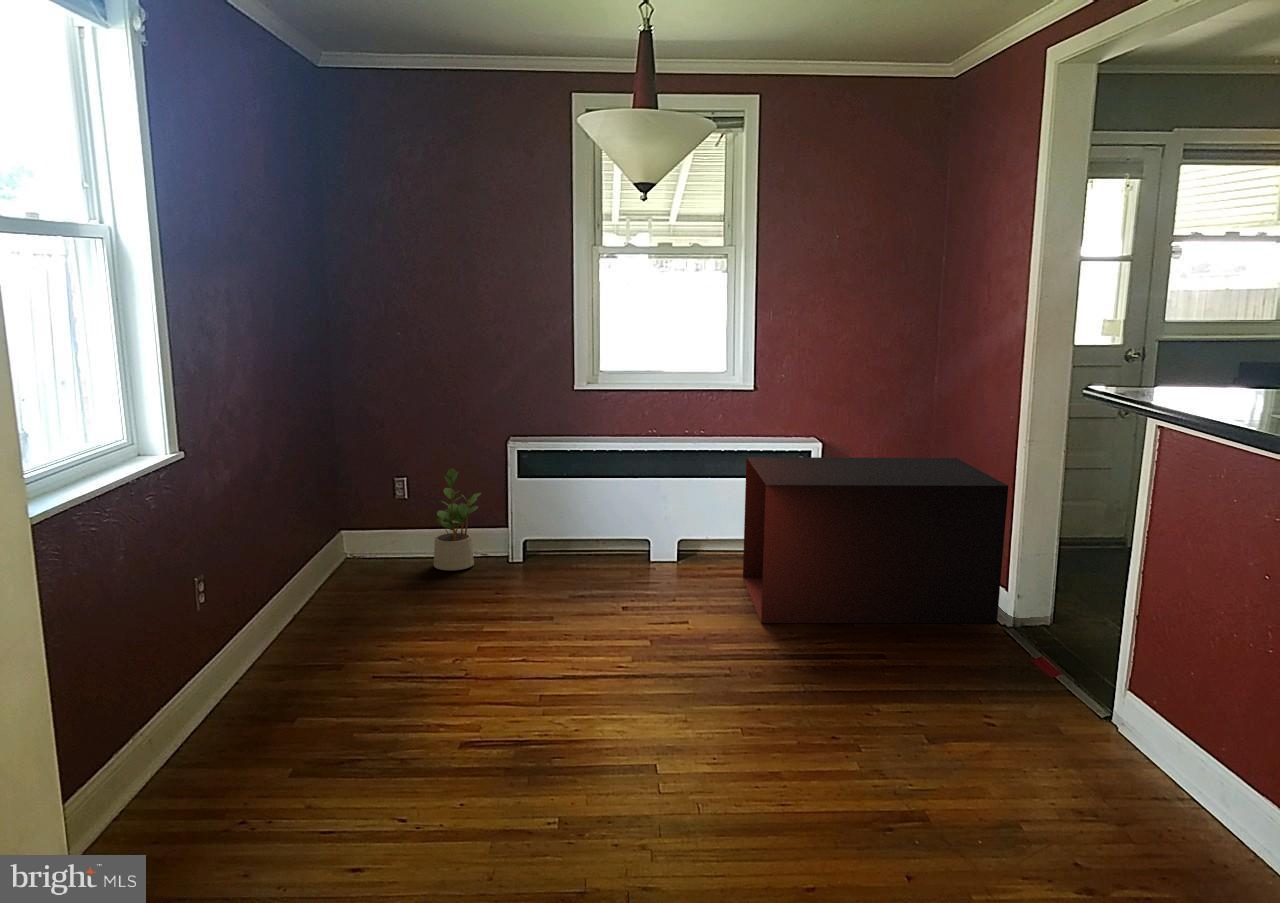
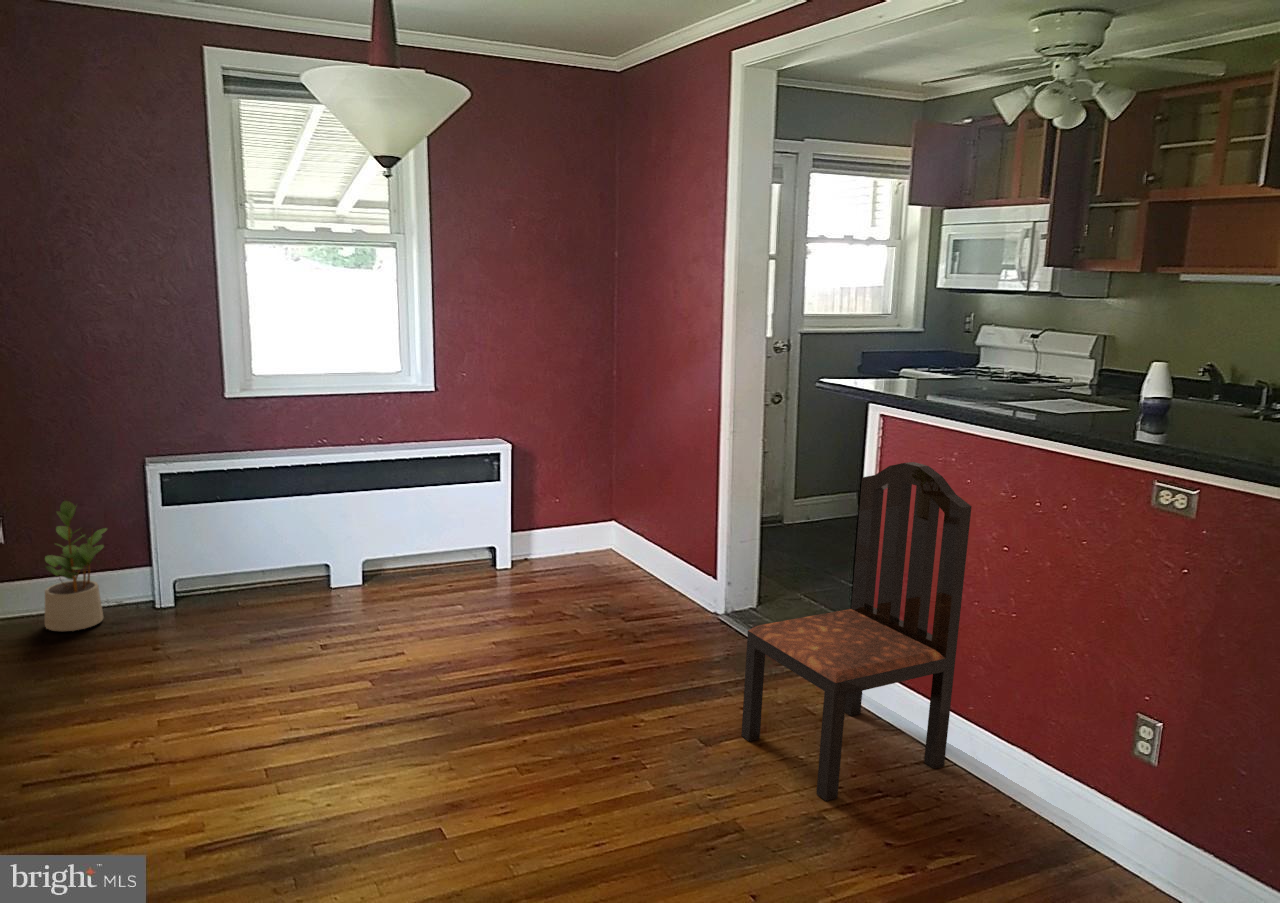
storage cabinet: present [743,457,1008,623] -> none [444,451,713,643]
dining chair: none [976,475,1247,824] -> present [741,462,972,801]

